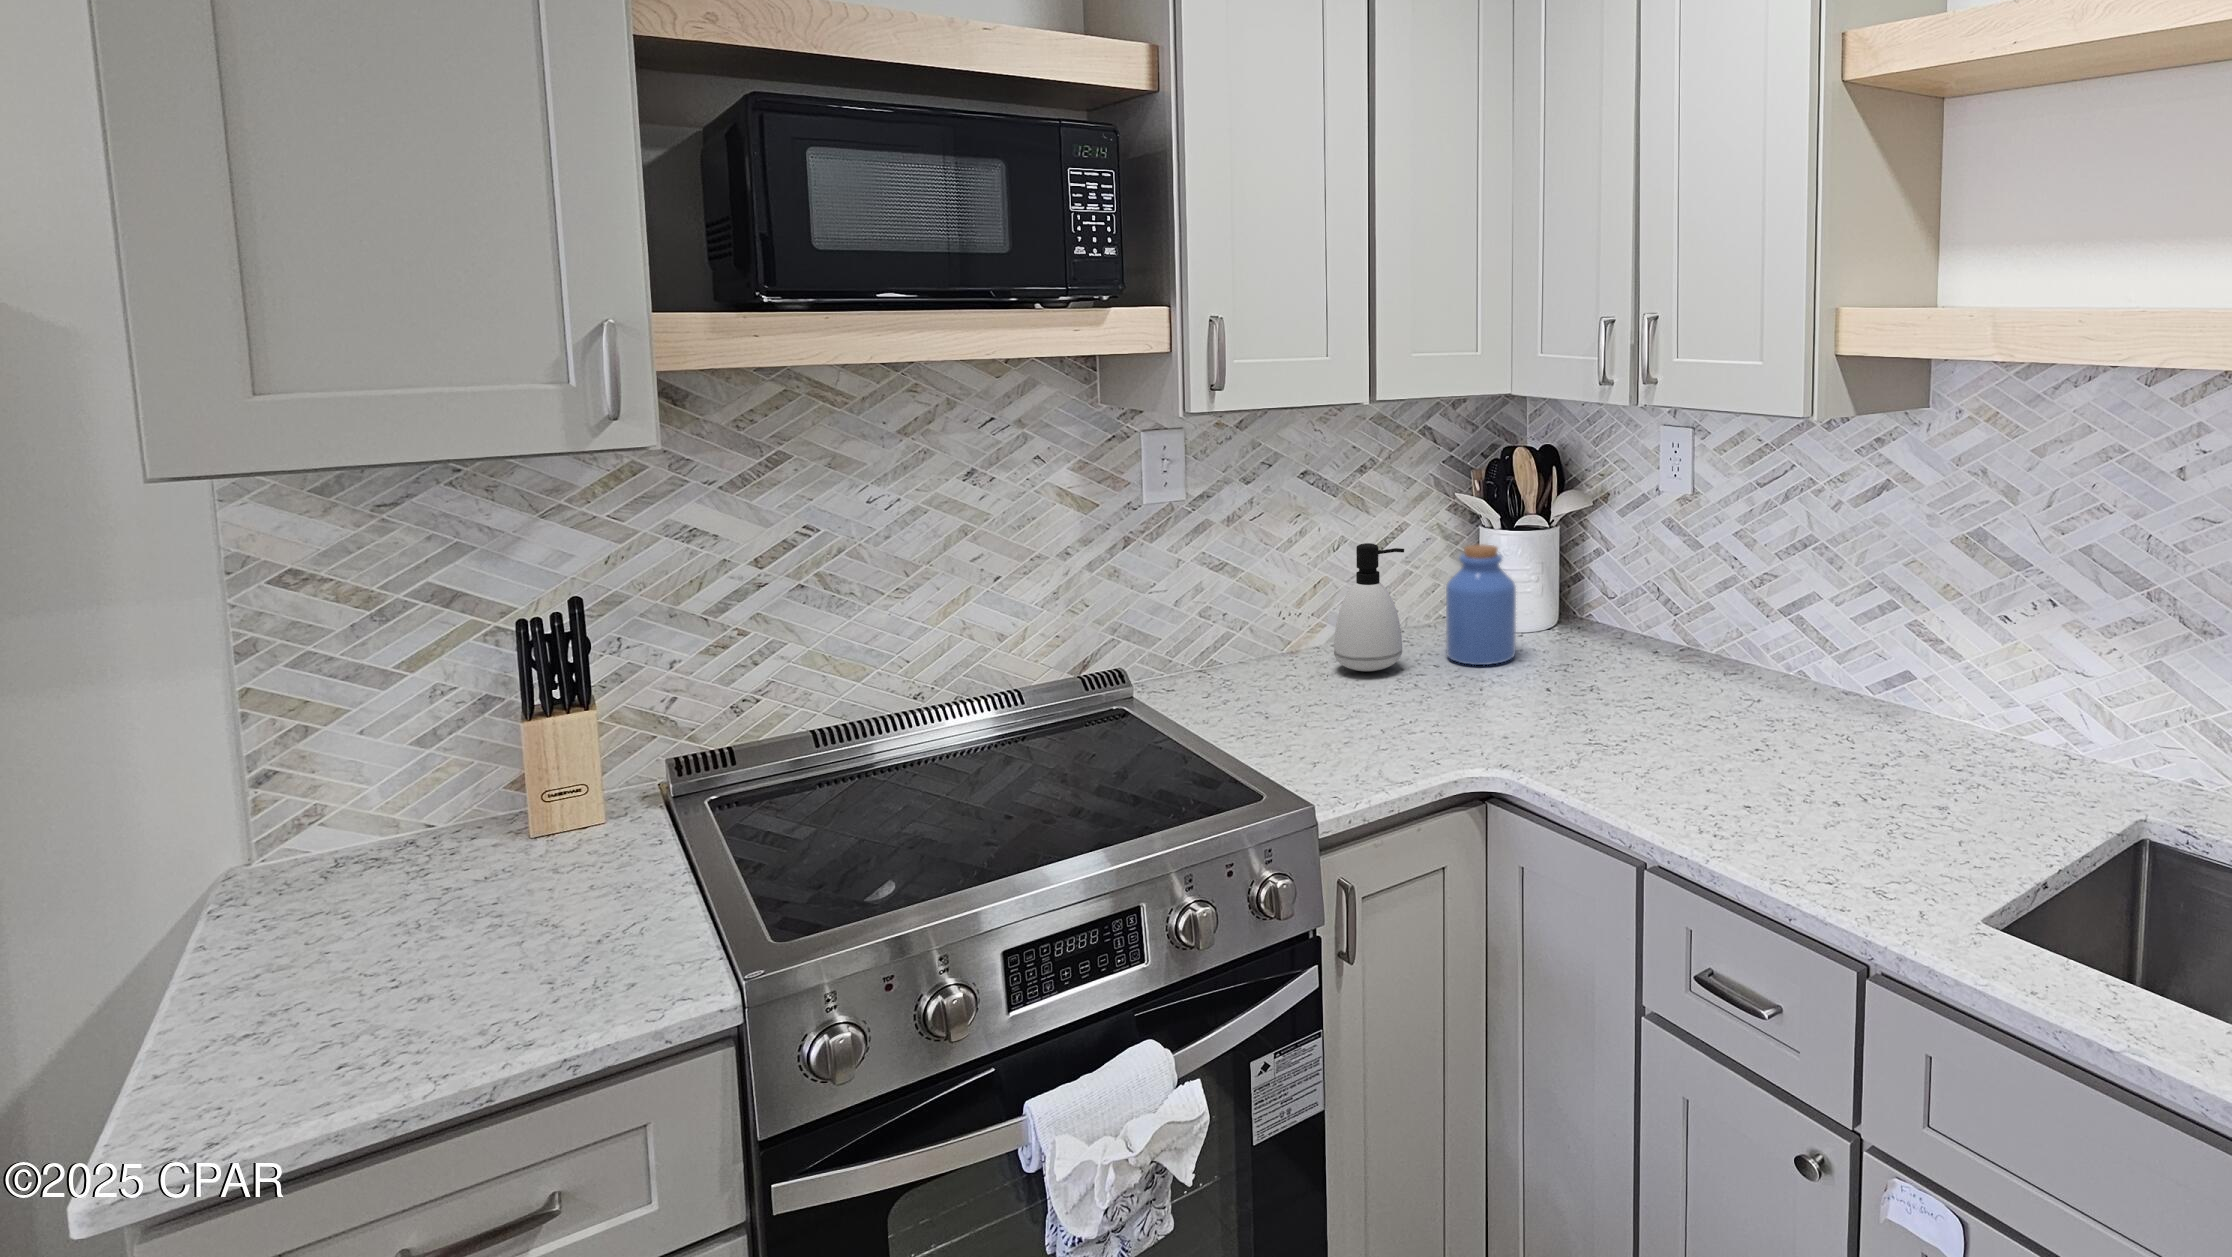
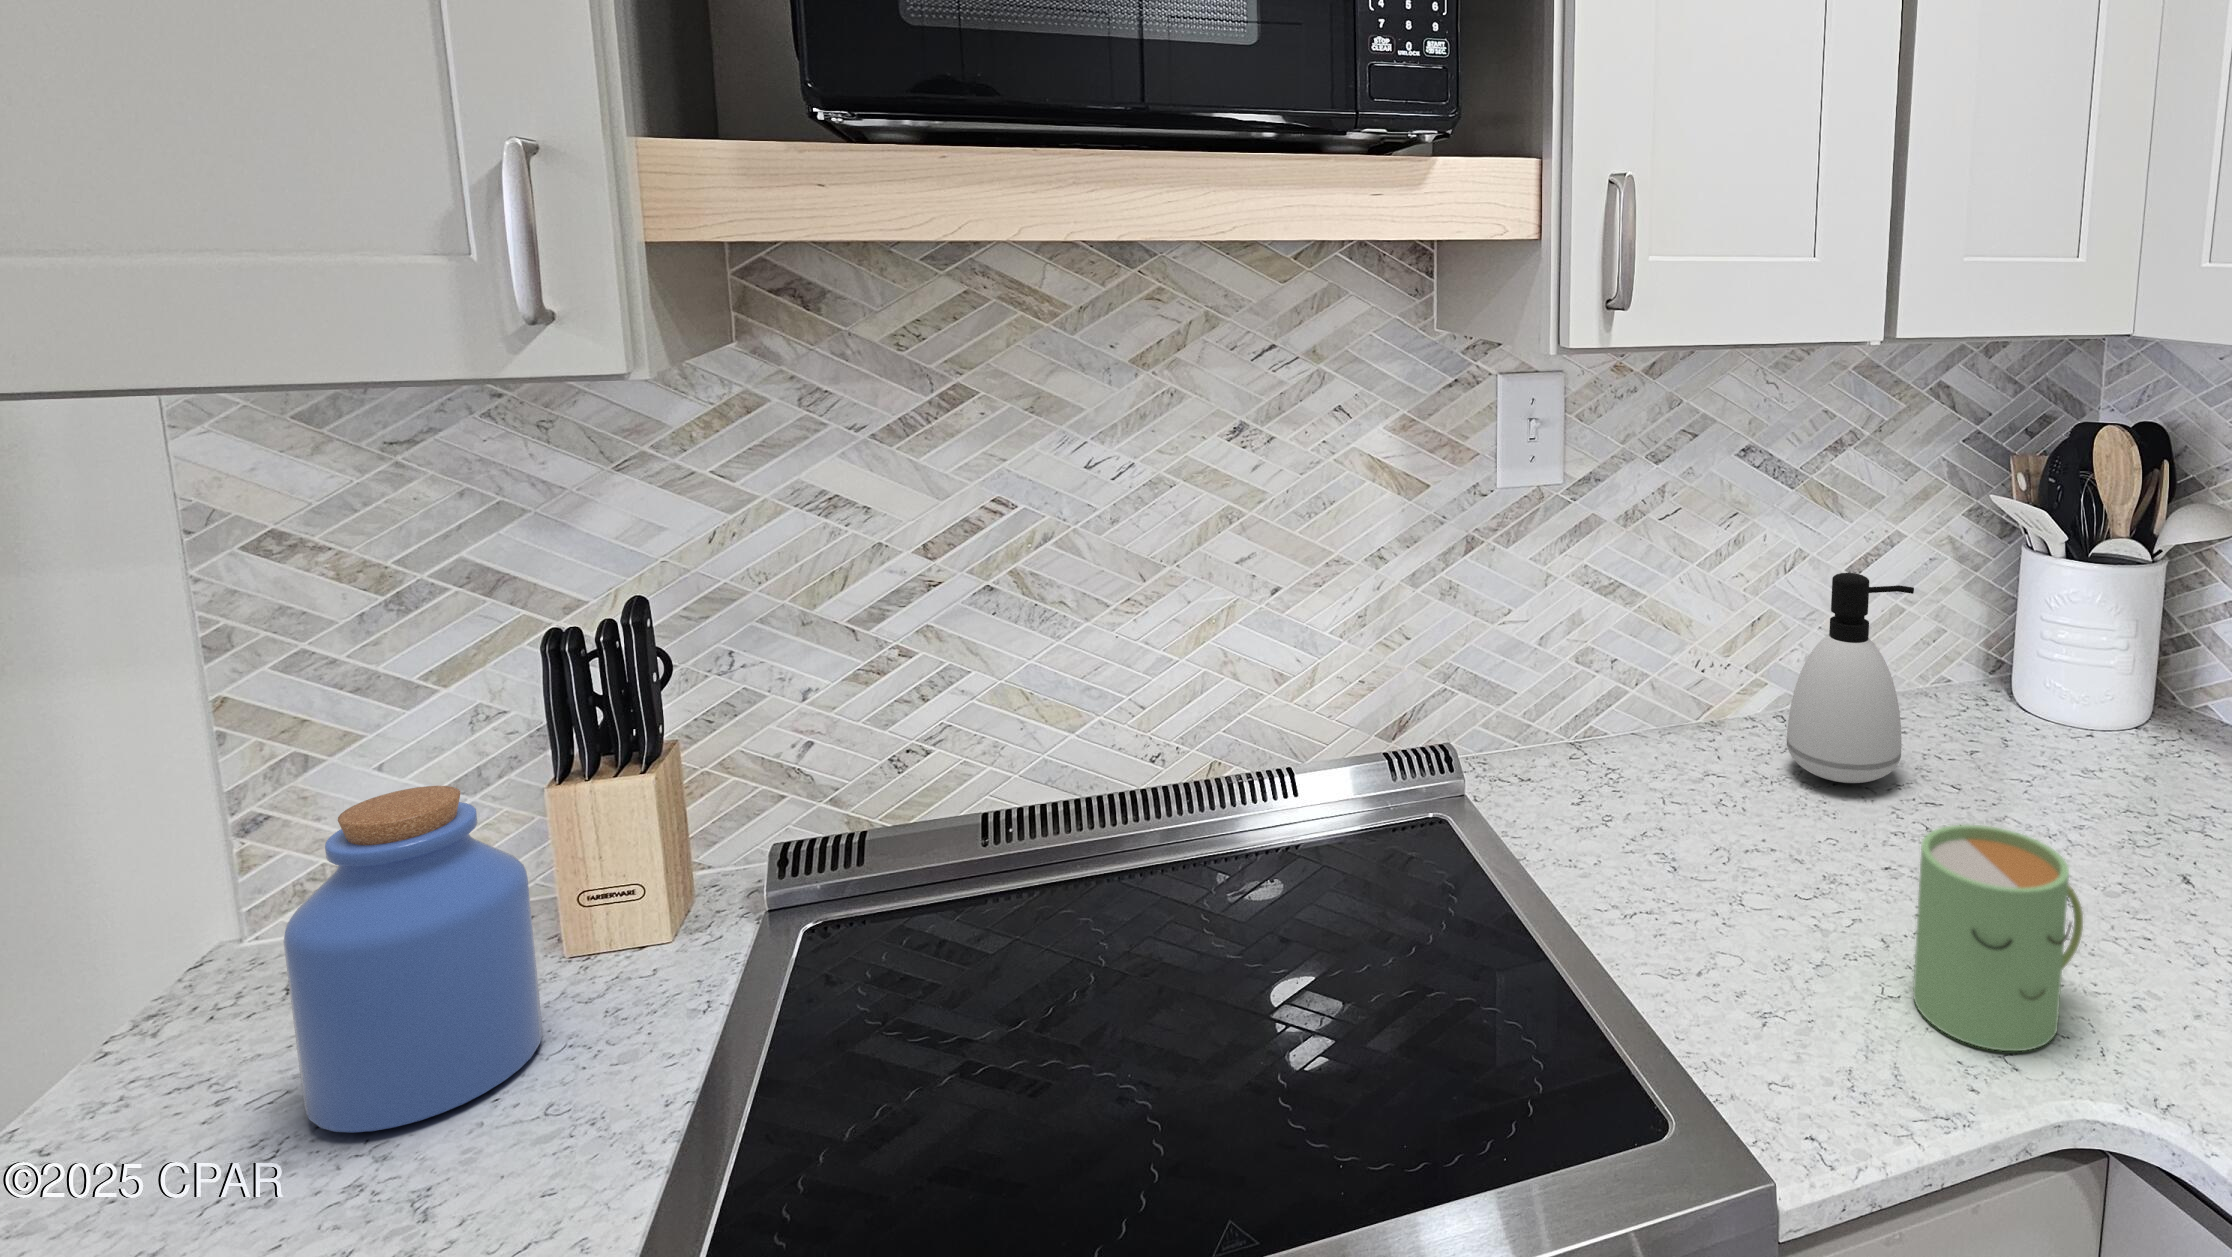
jar: present [1446,544,1516,665] -> present [284,786,543,1133]
mug: none [1393,657,1476,760] -> present [1913,825,2083,1051]

